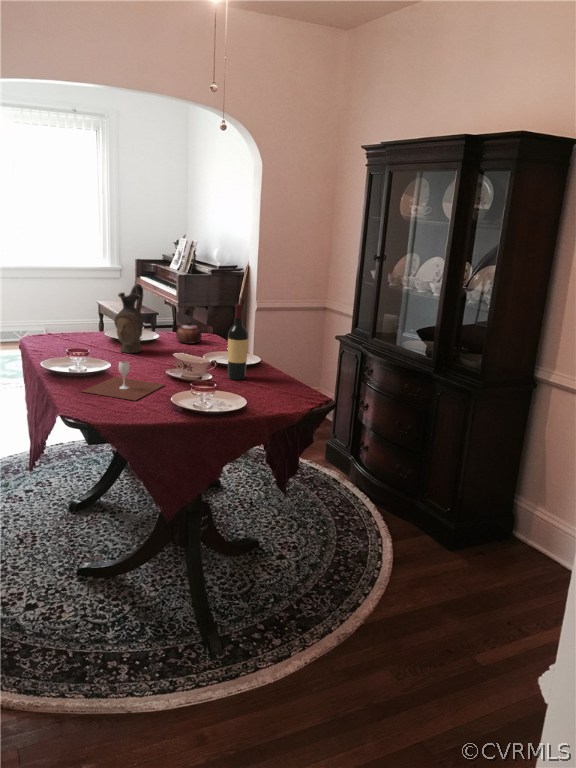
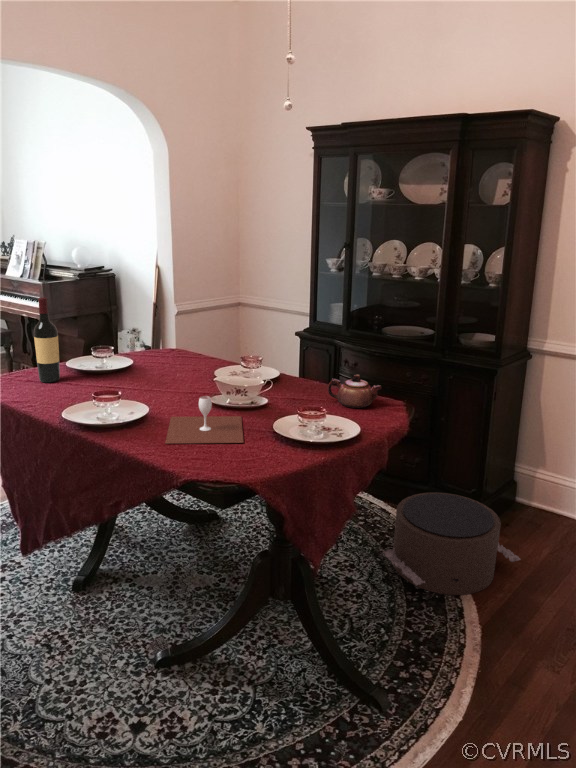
ceramic pitcher: present [114,284,144,353] -> none [116,297,151,383]
wine bottle: present [228,304,248,380] -> present [34,297,60,382]
teapot: present [175,321,202,344] -> present [327,374,382,408]
pouf: none [321,497,449,597] -> present [383,493,520,595]

